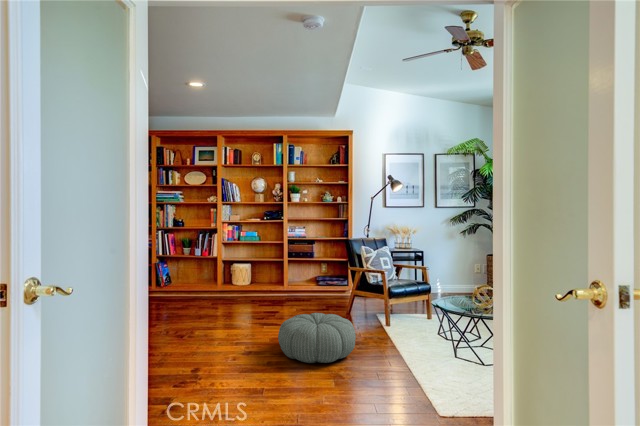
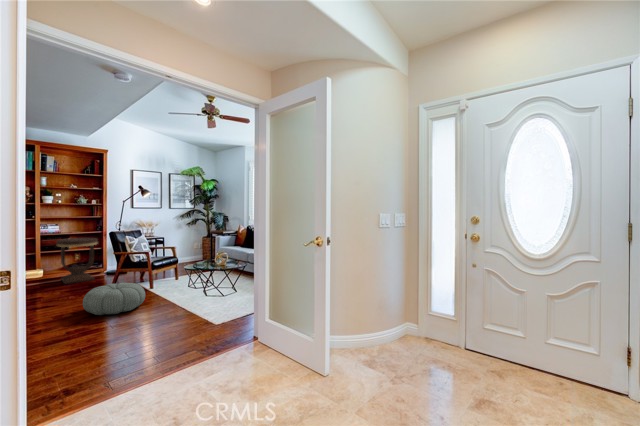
side table: none [300,244,340,300] -> present [57,238,98,284]

